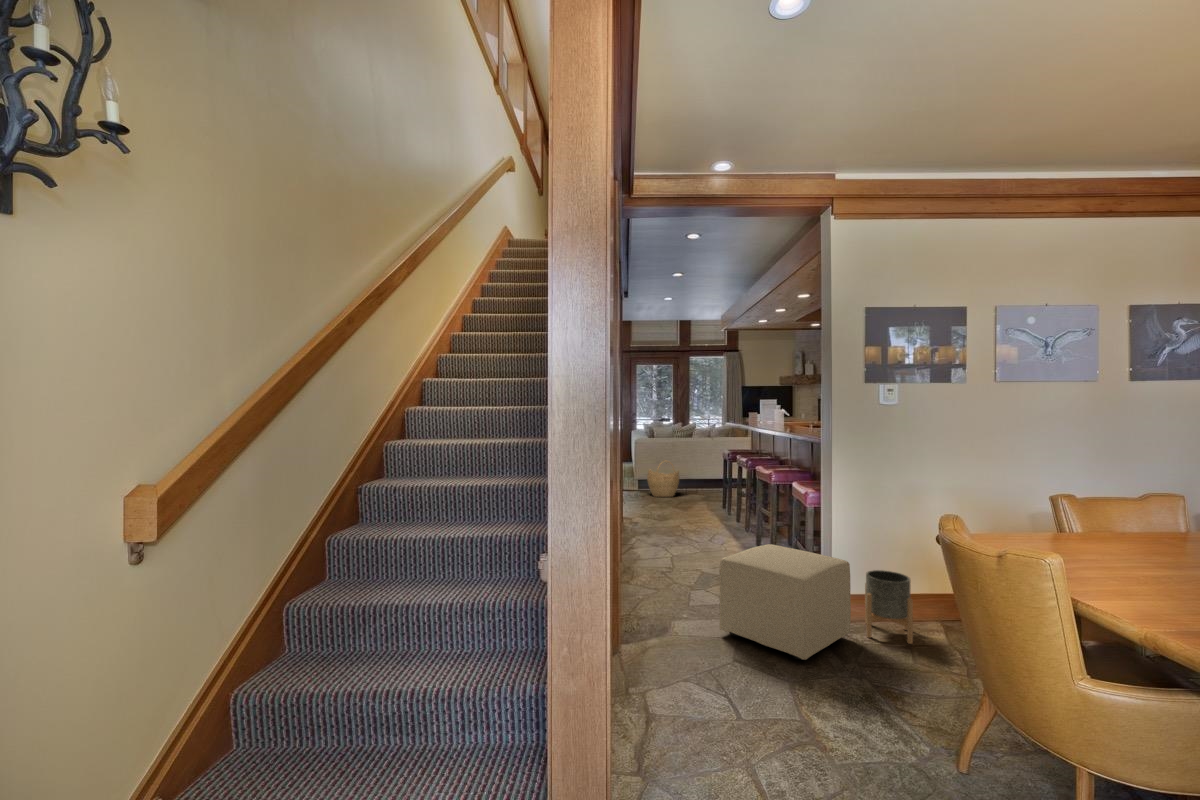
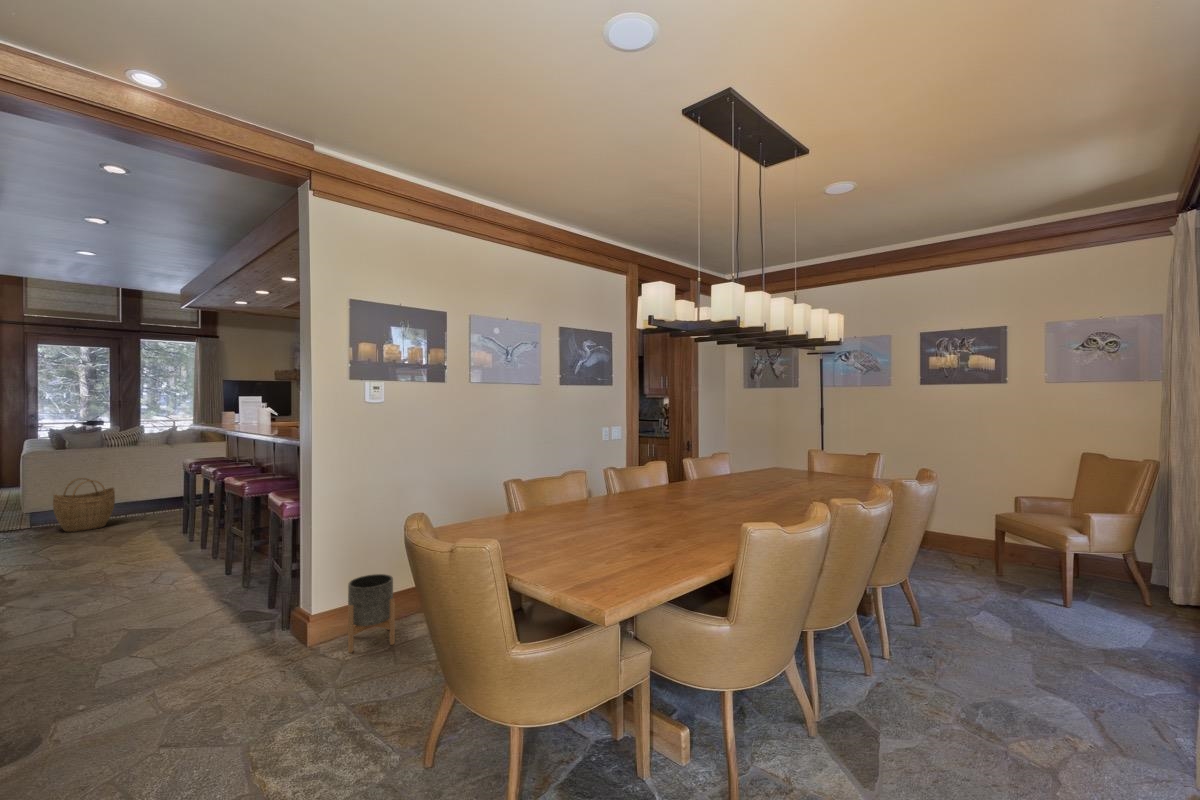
ottoman: present [719,544,851,660] -> none [138,577,330,719]

